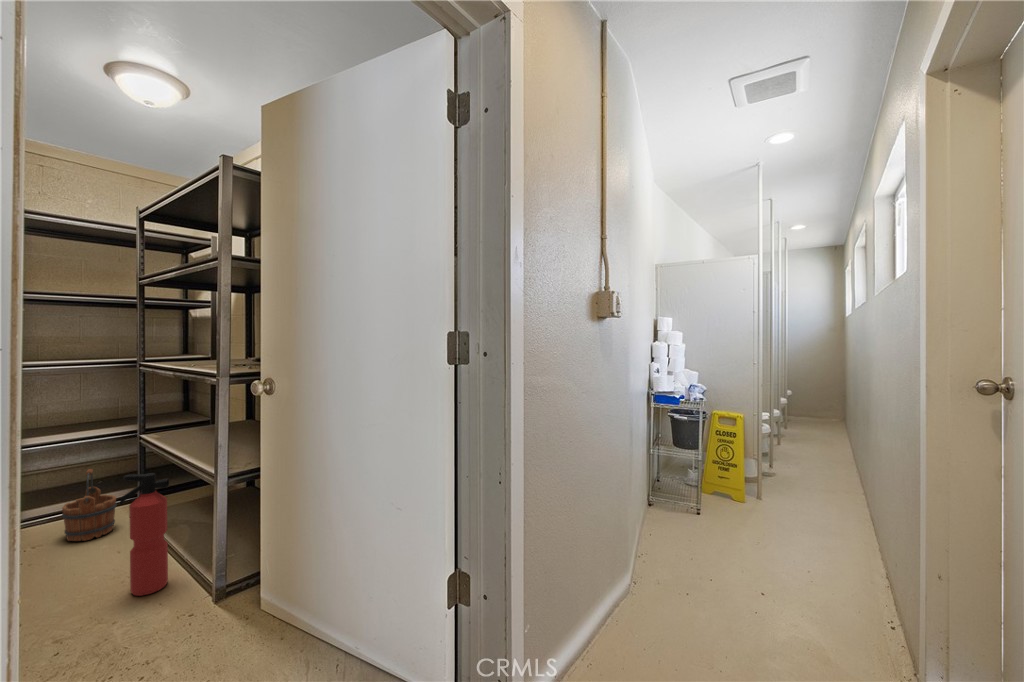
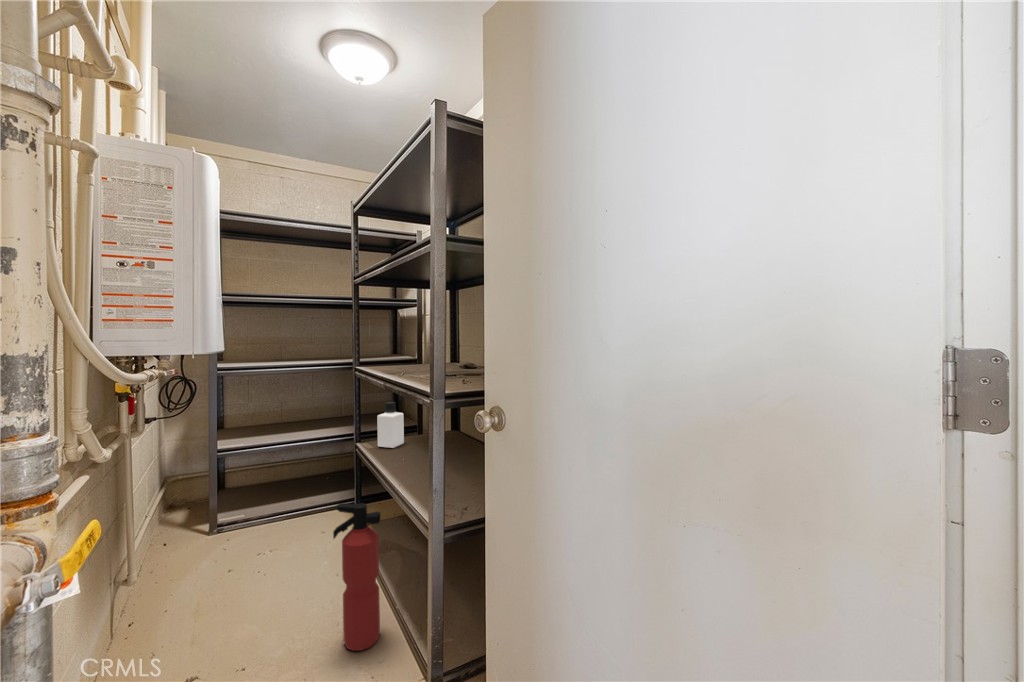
bottle: none [166,394,195,435] -> present [377,402,404,448]
wooden bucket: present [62,469,117,541] -> none [292,474,336,550]

